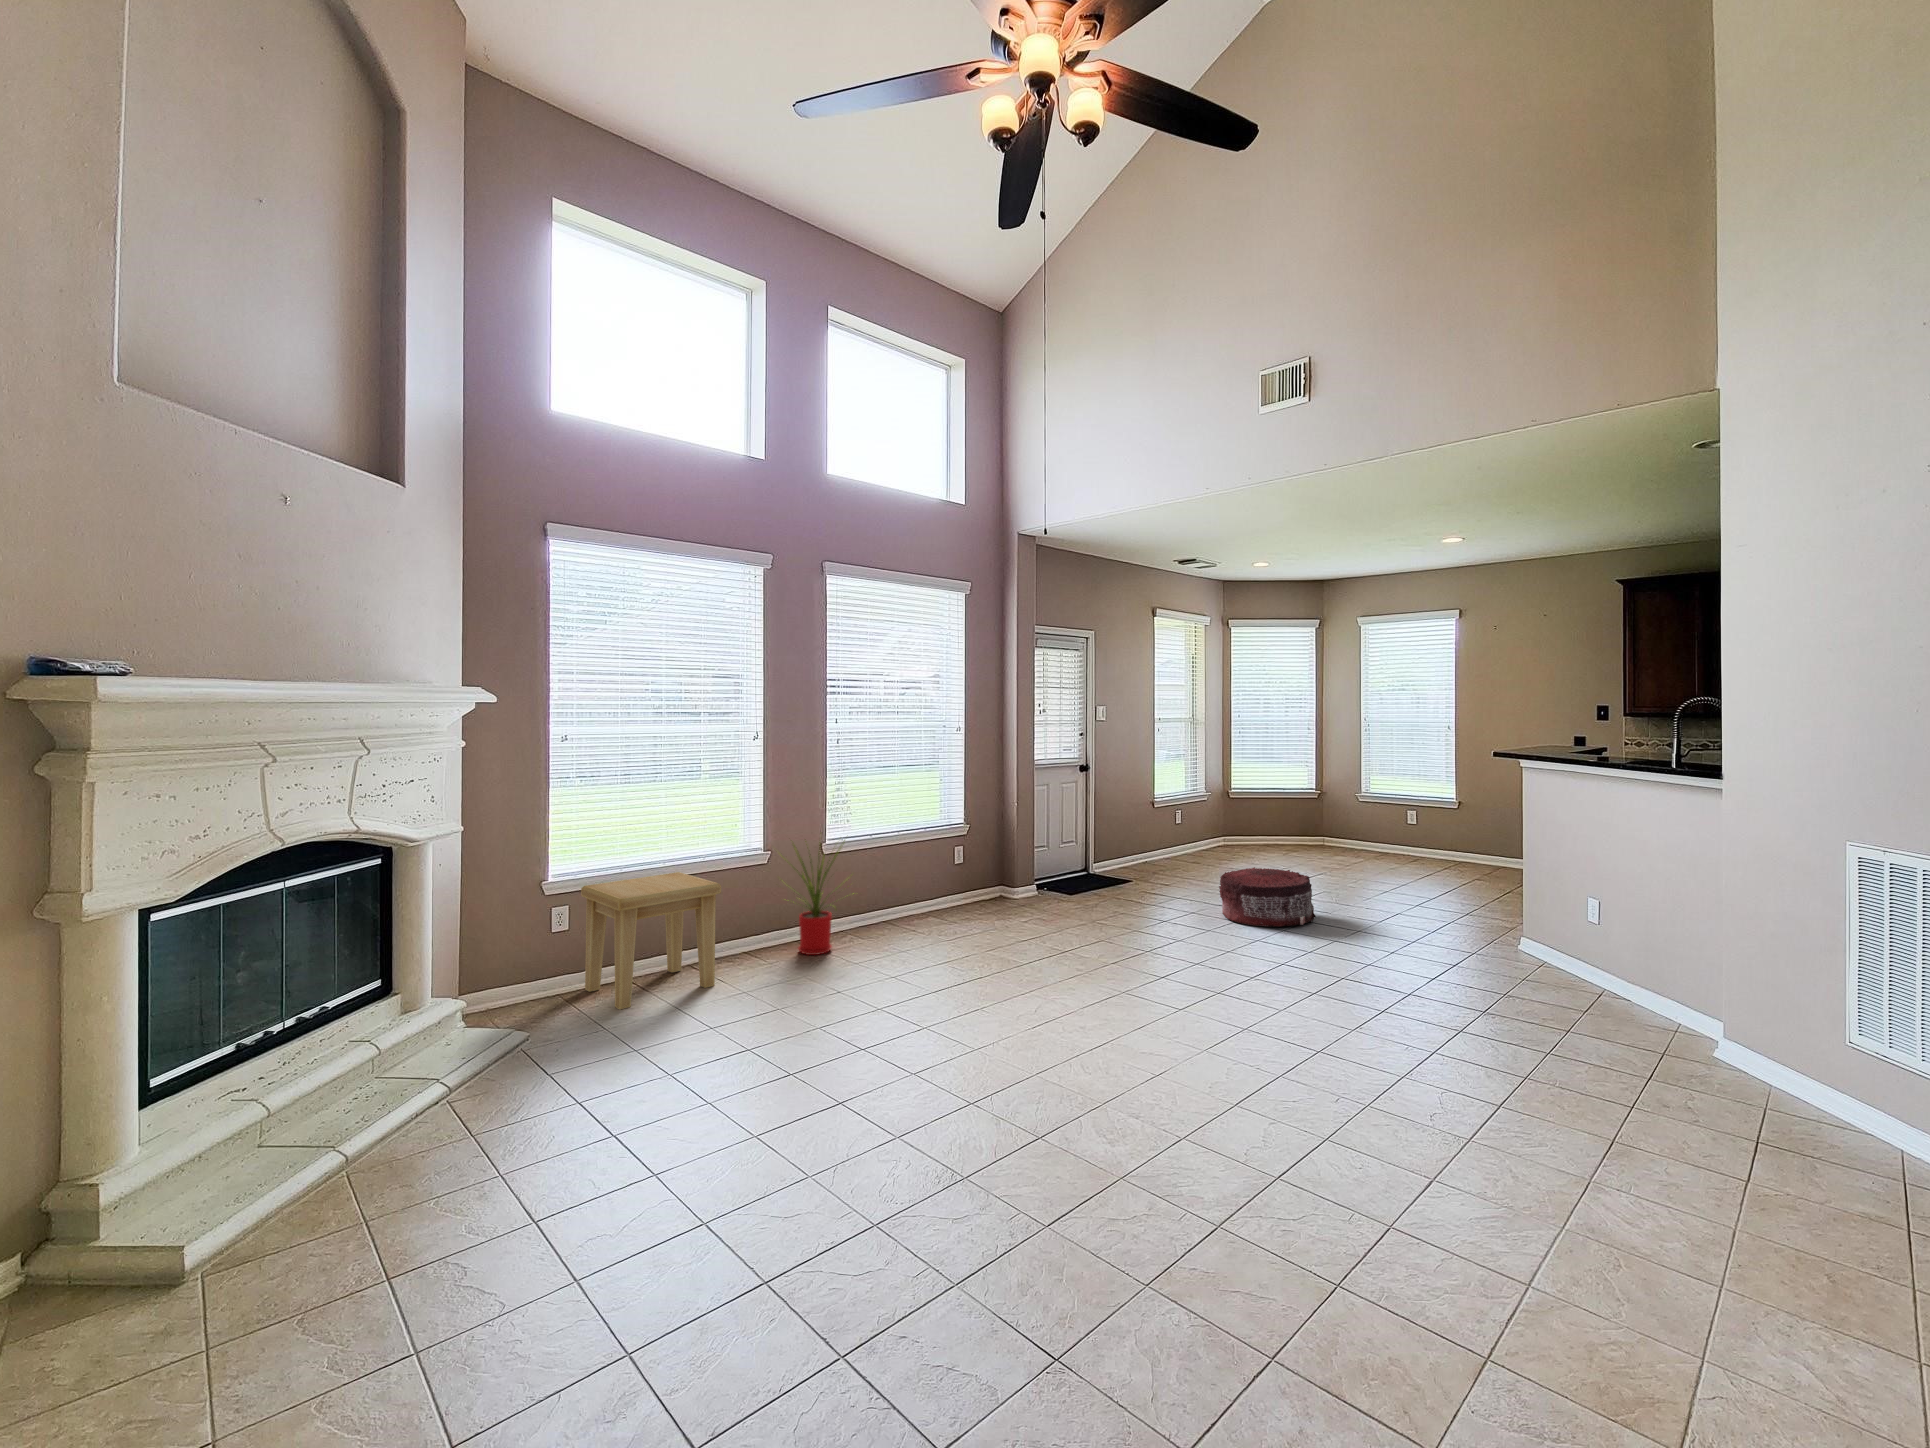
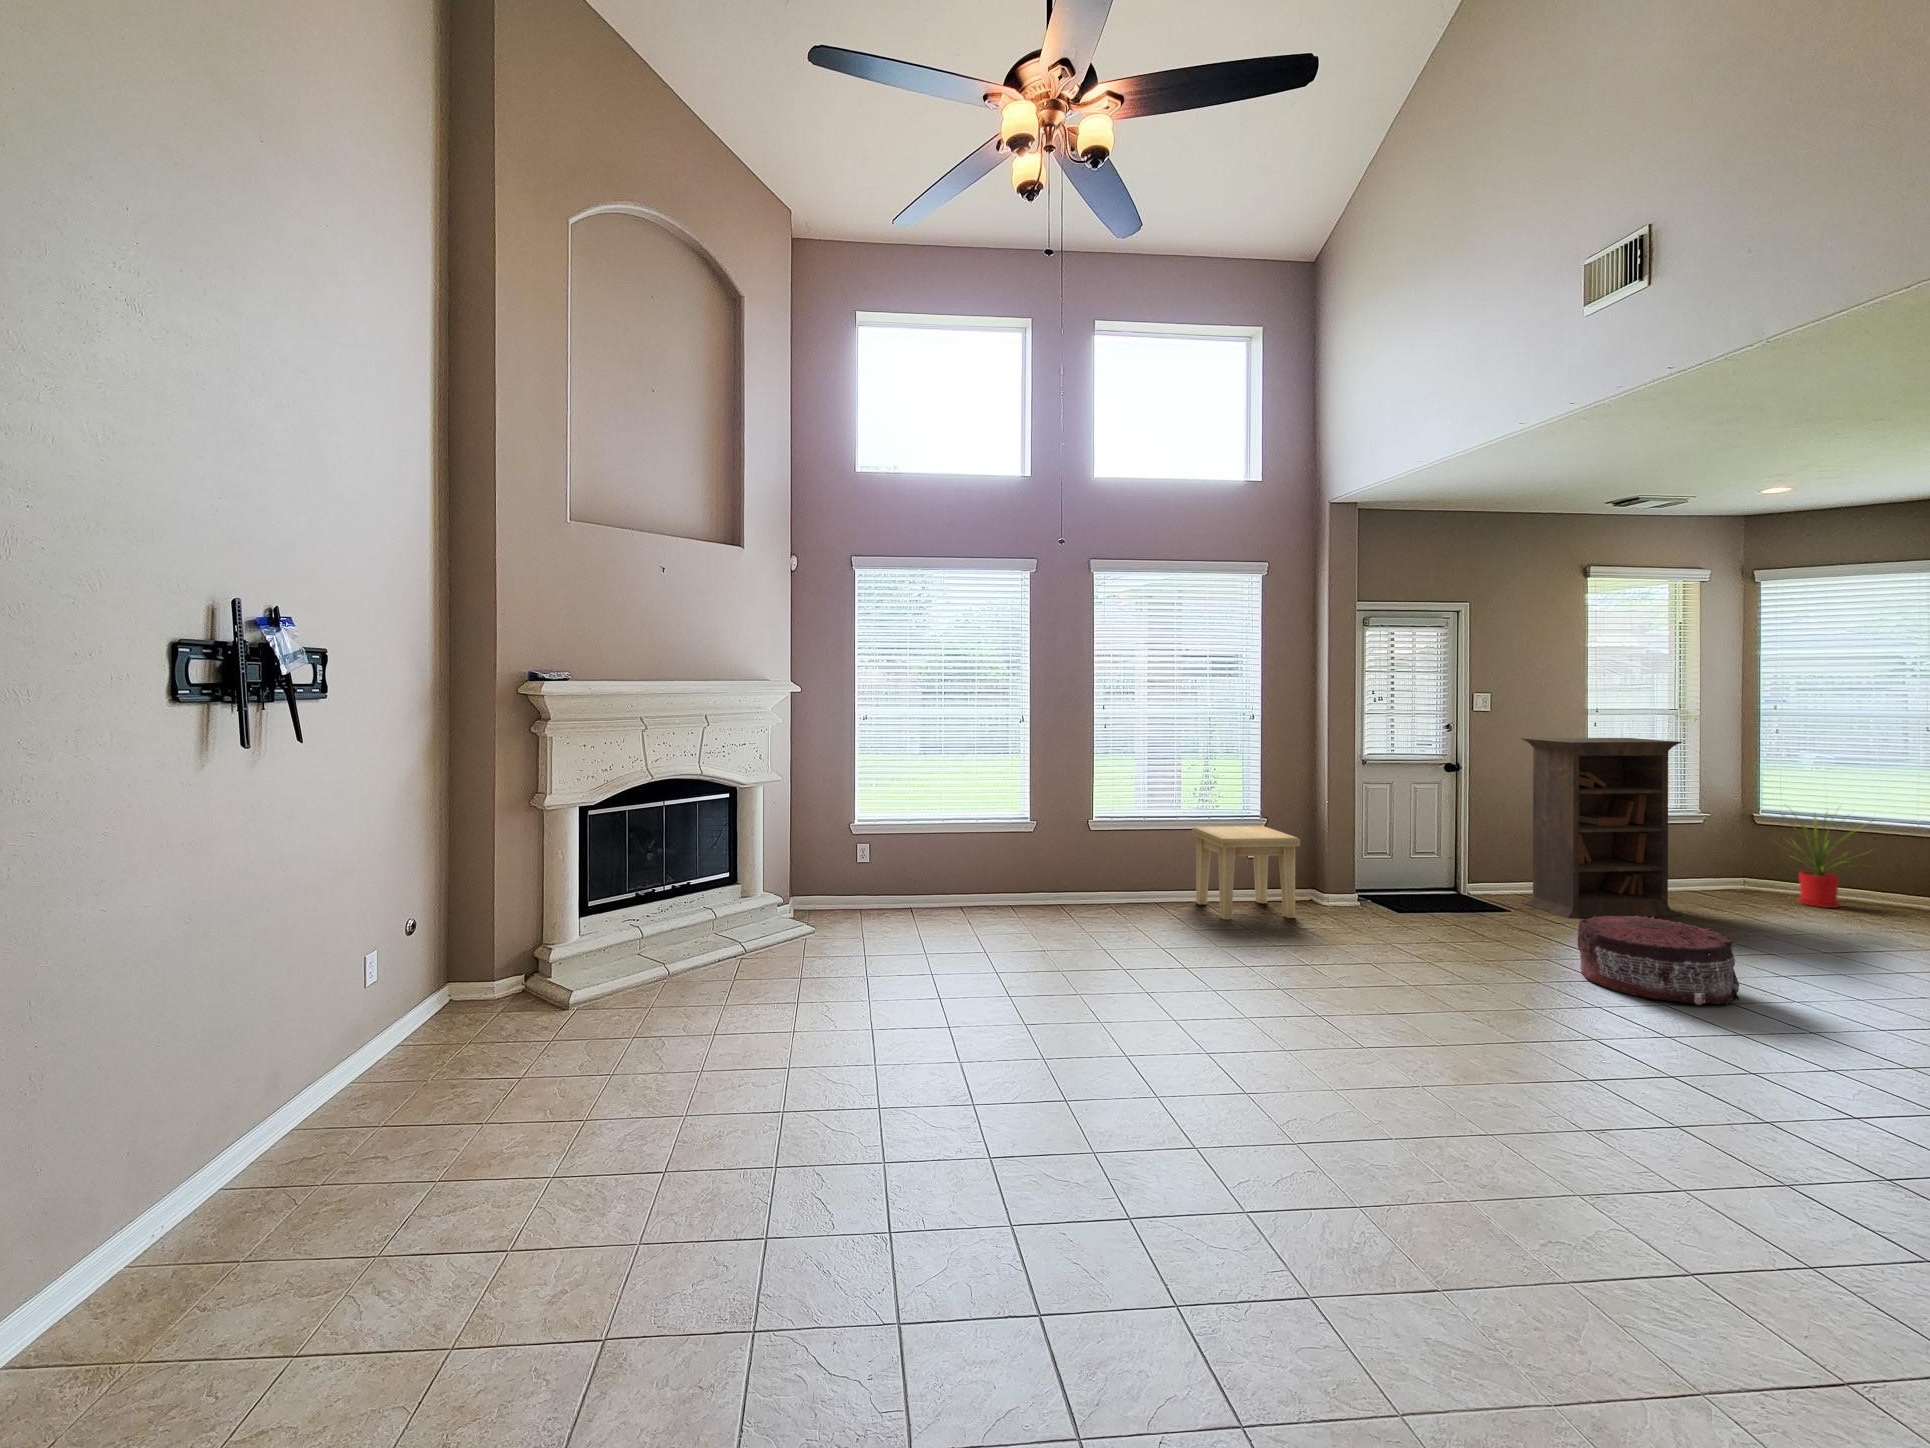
bookcase: none [1130,740,1219,881] -> present [1521,738,1682,918]
house plant: present [788,840,845,955] -> present [1787,806,1852,908]
side table: present [581,872,721,1010] -> present [1192,826,1300,919]

